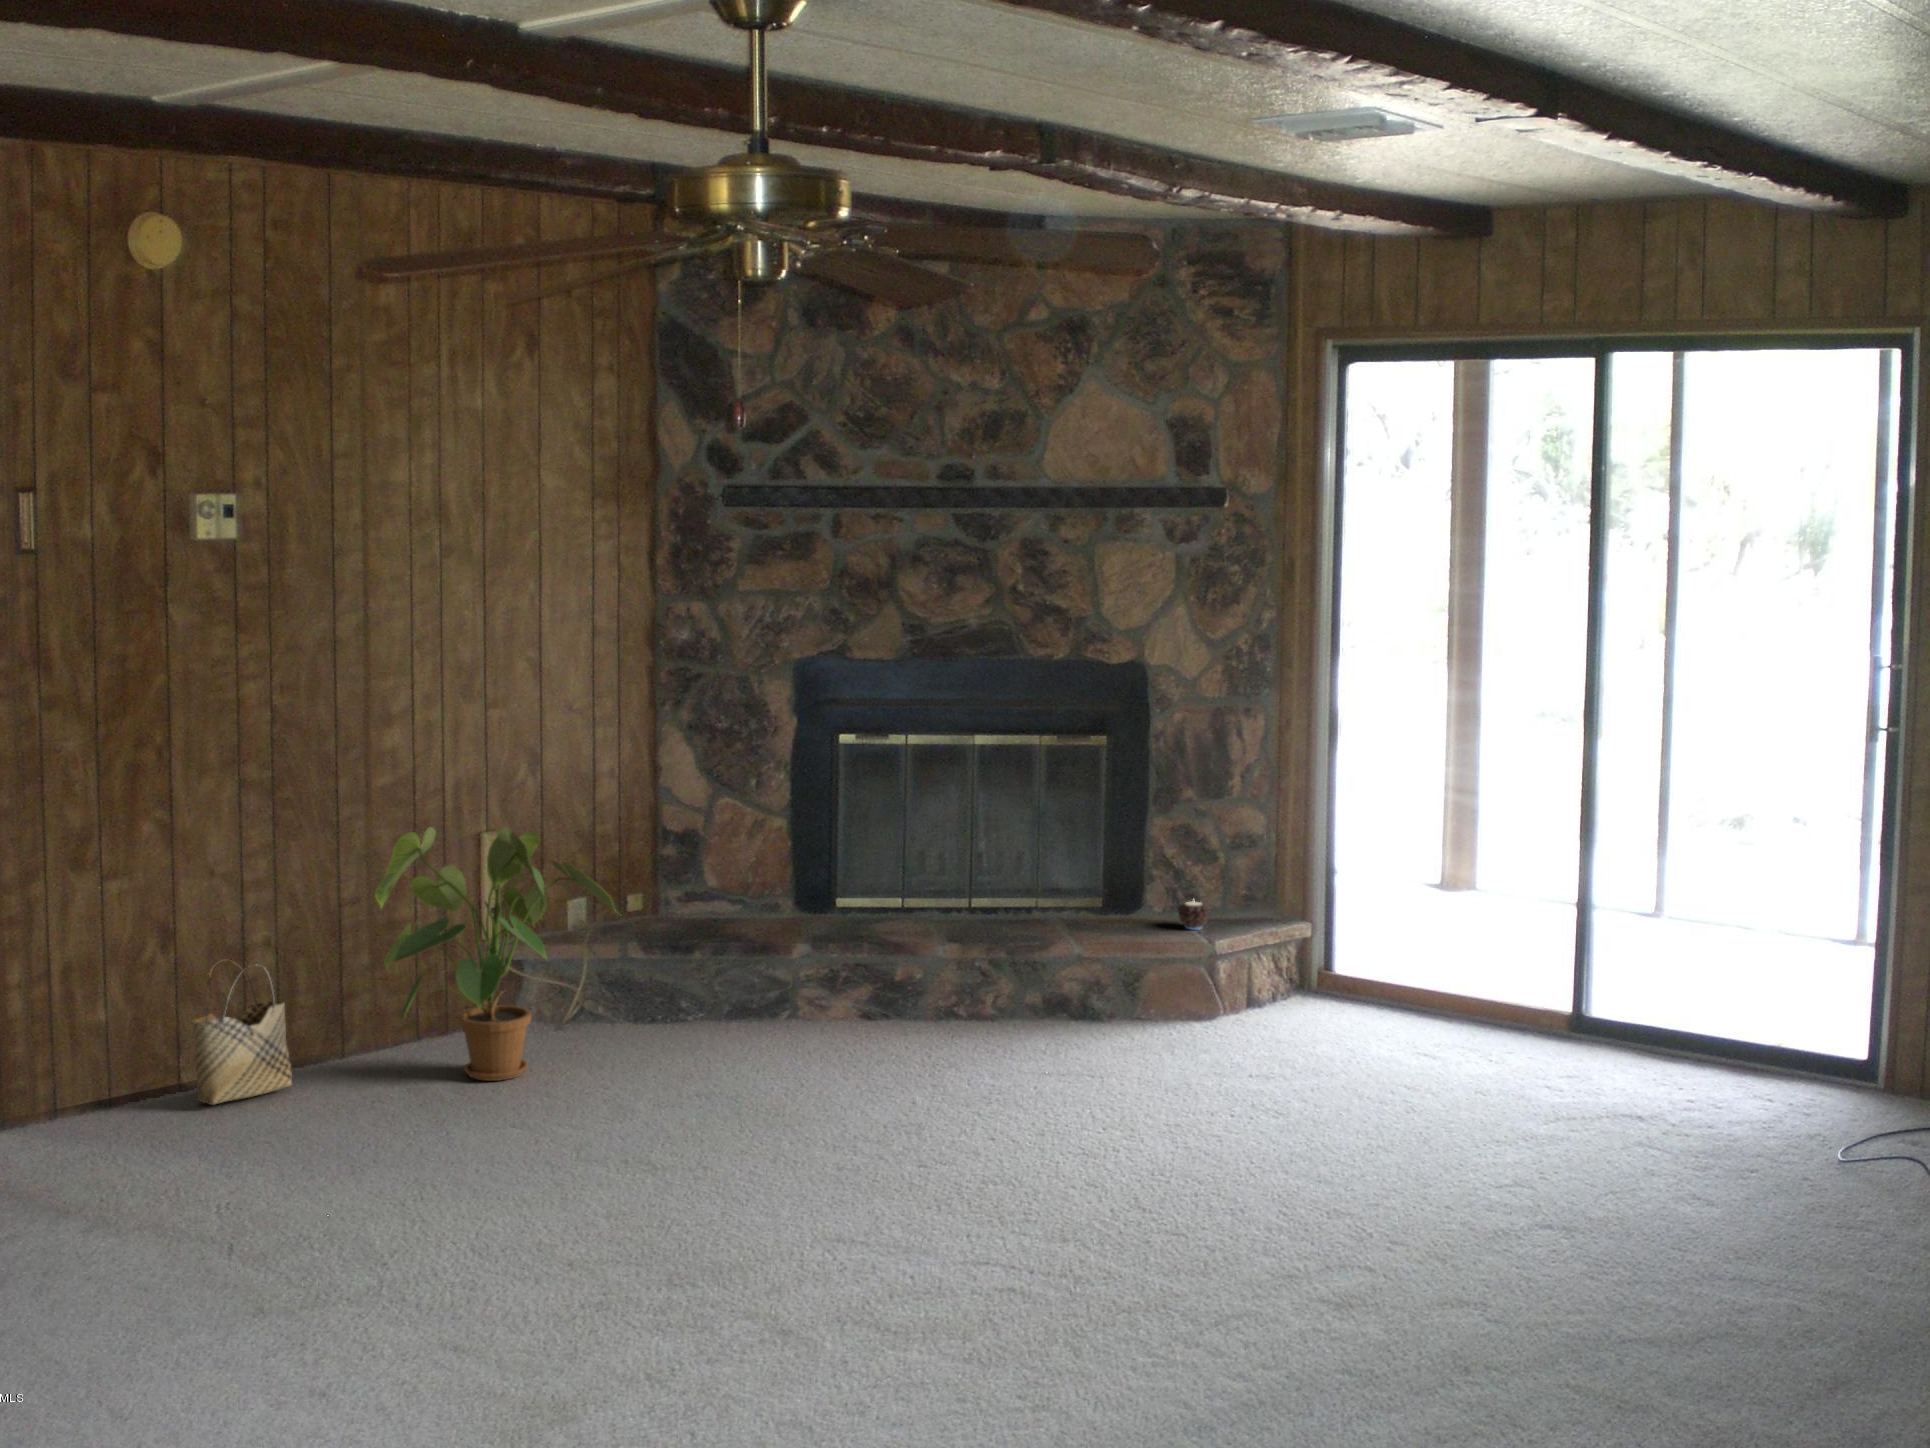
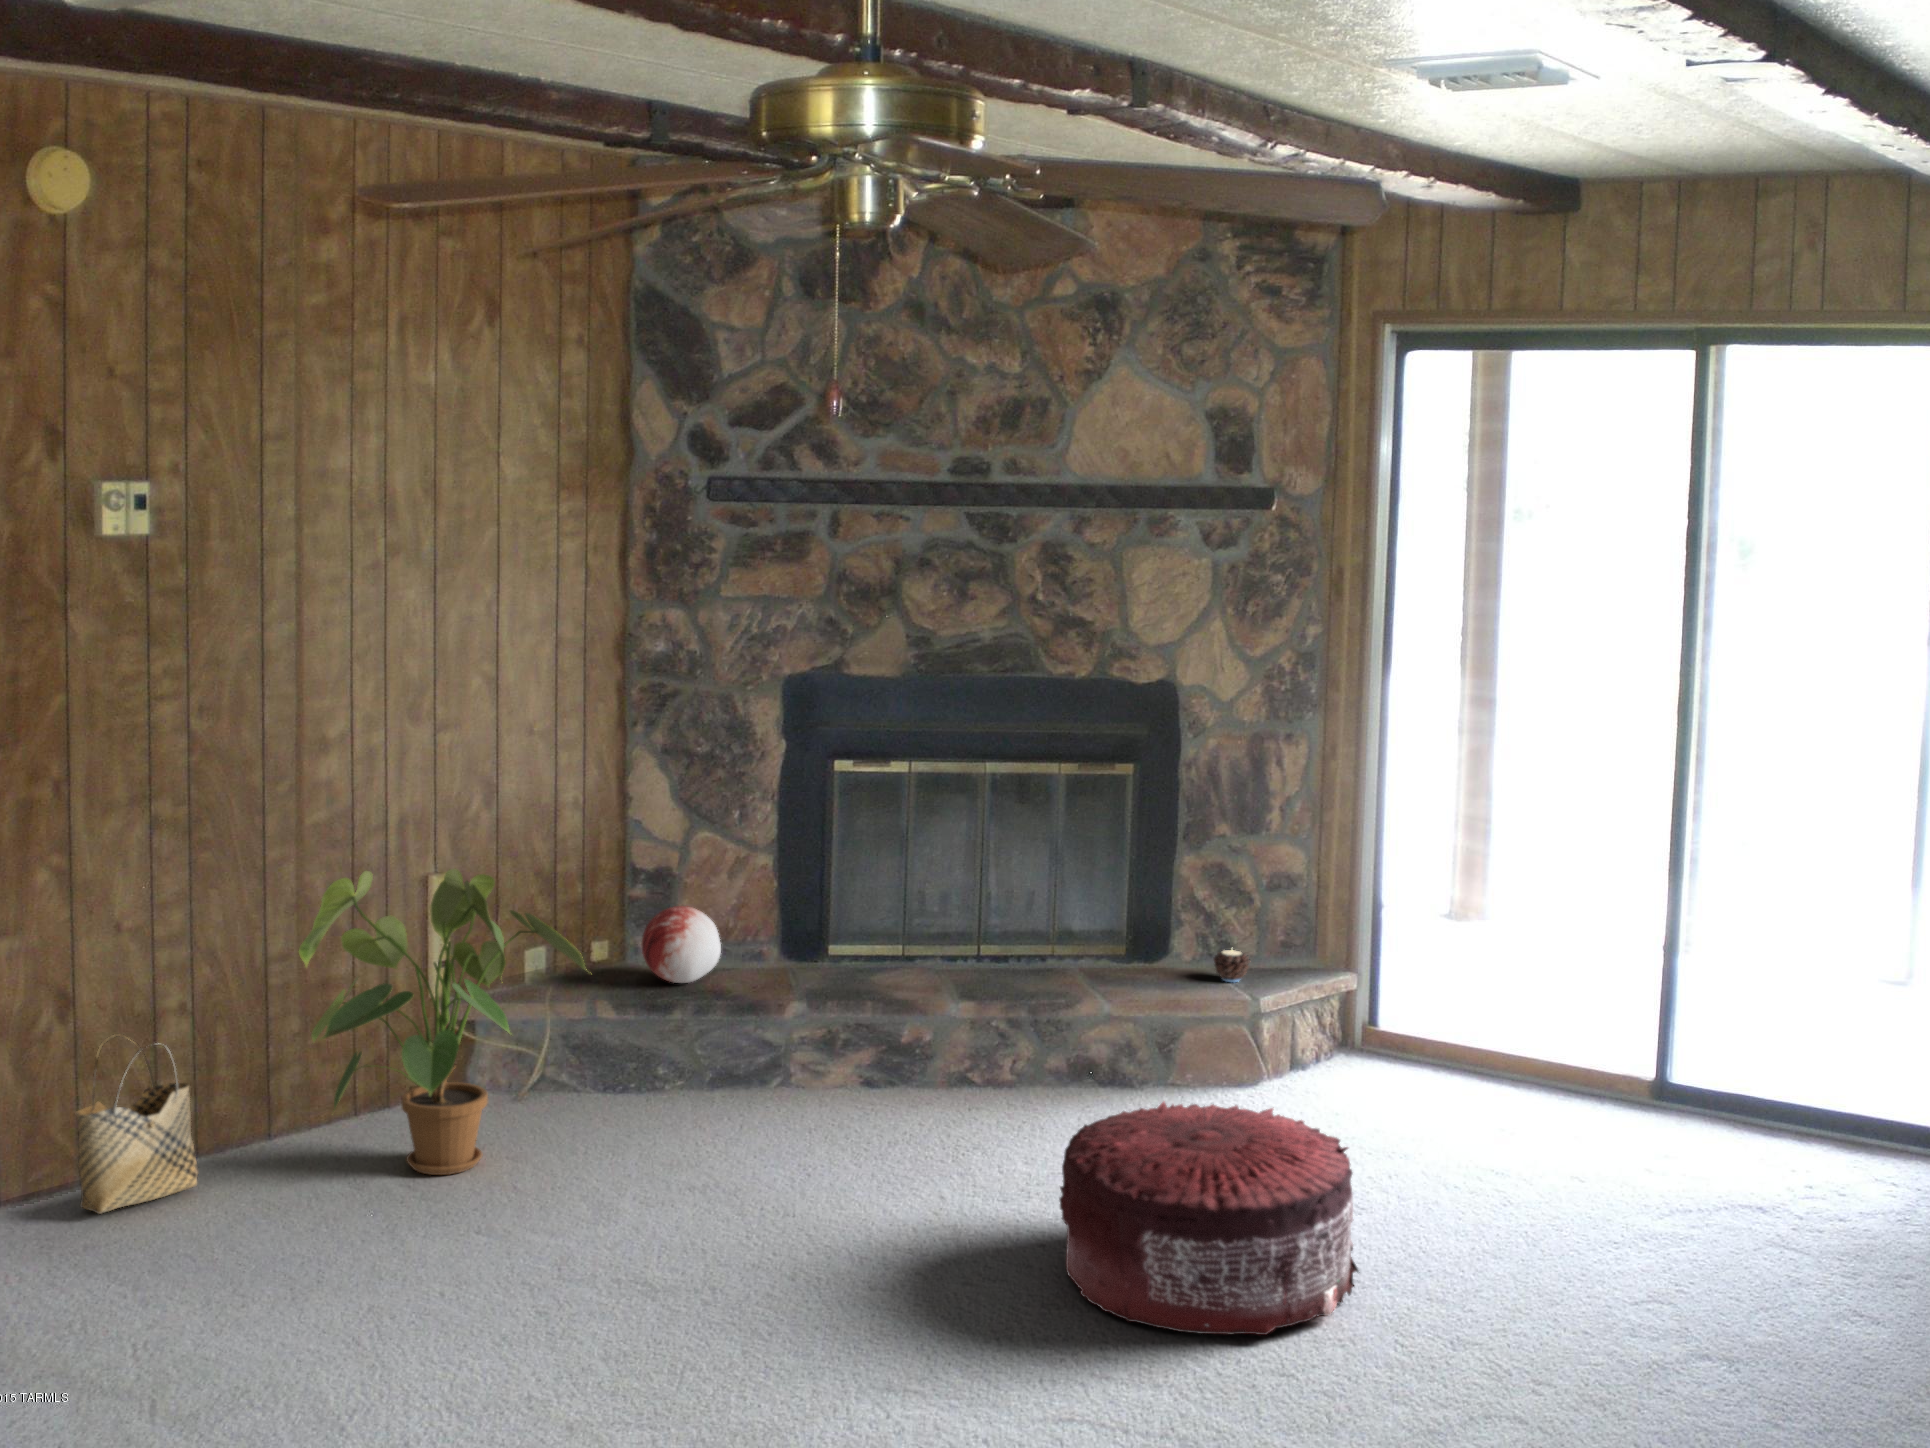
decorative orb: none [671,863,739,930] -> present [642,906,721,983]
pouf: none [997,1013,1258,1198] -> present [1060,1102,1359,1335]

